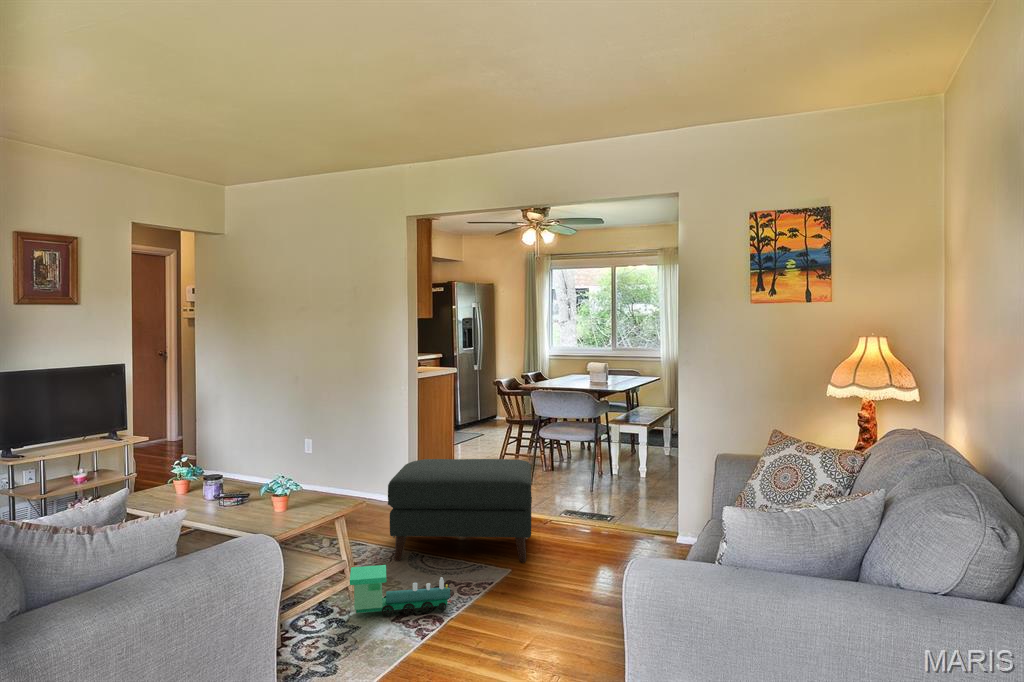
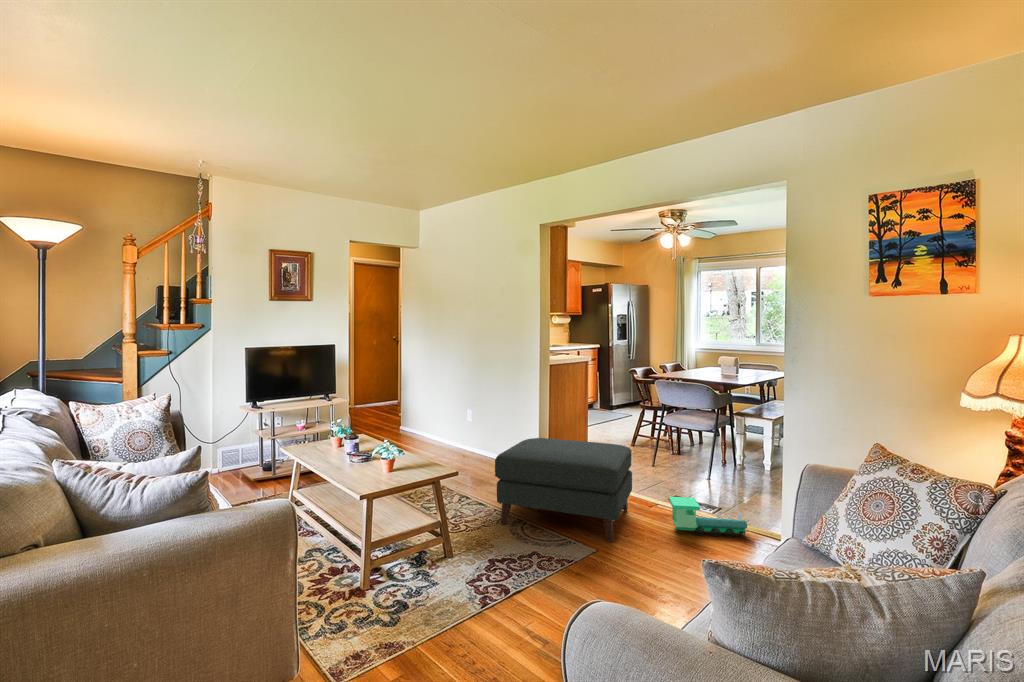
toy train: present [350,565,451,617] -> present [669,497,748,537]

